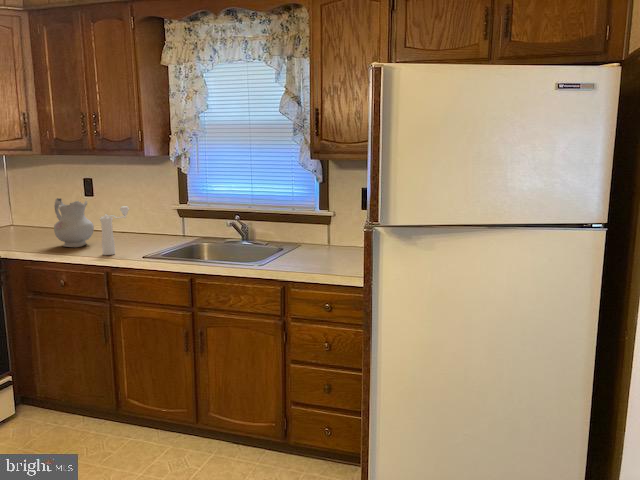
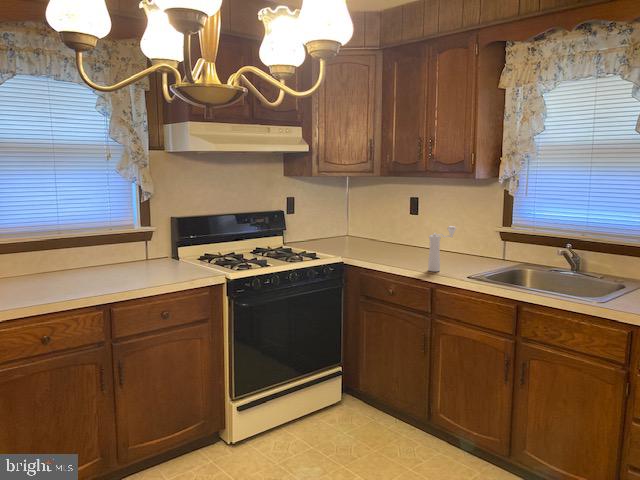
ceramic pitcher: present [54,198,94,247] -> none [386,214,420,260]

